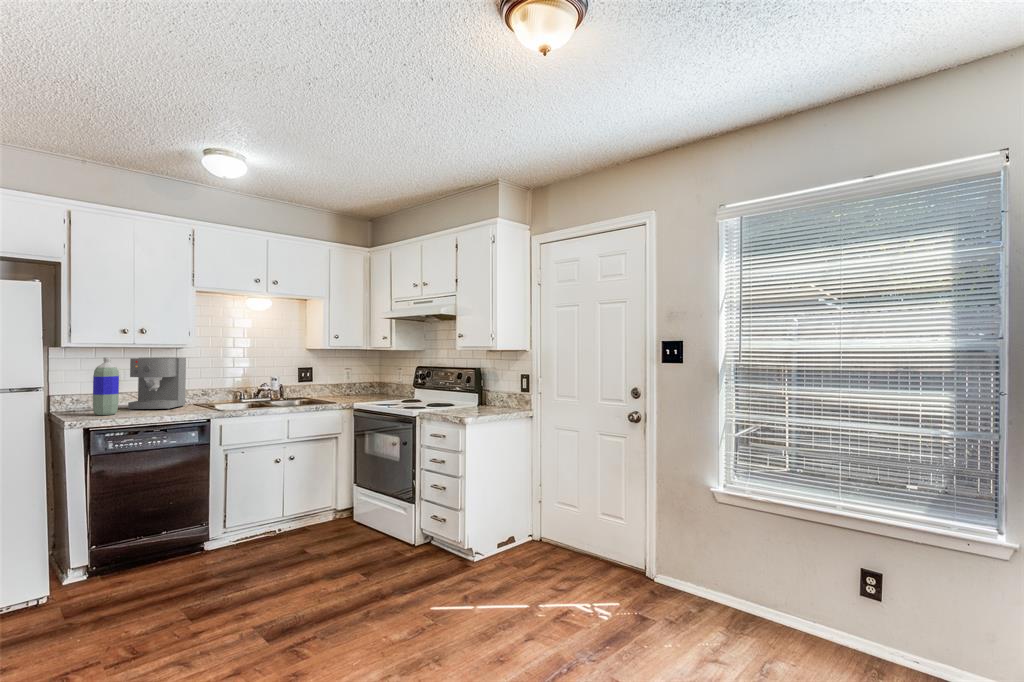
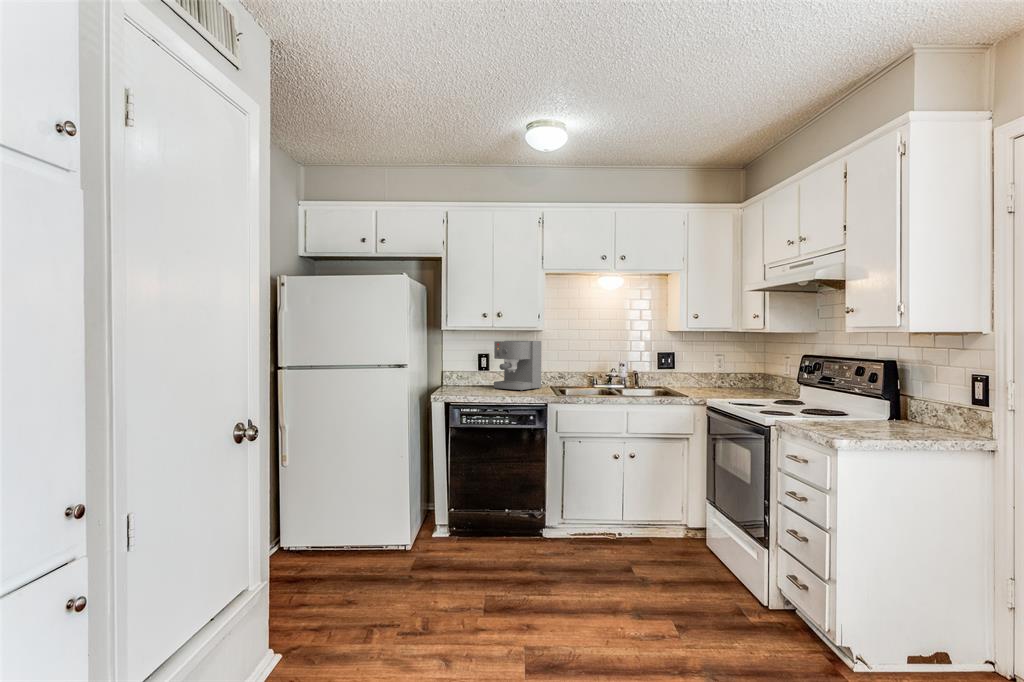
bottle: present [93,357,119,415] -> none [461,340,480,392]

